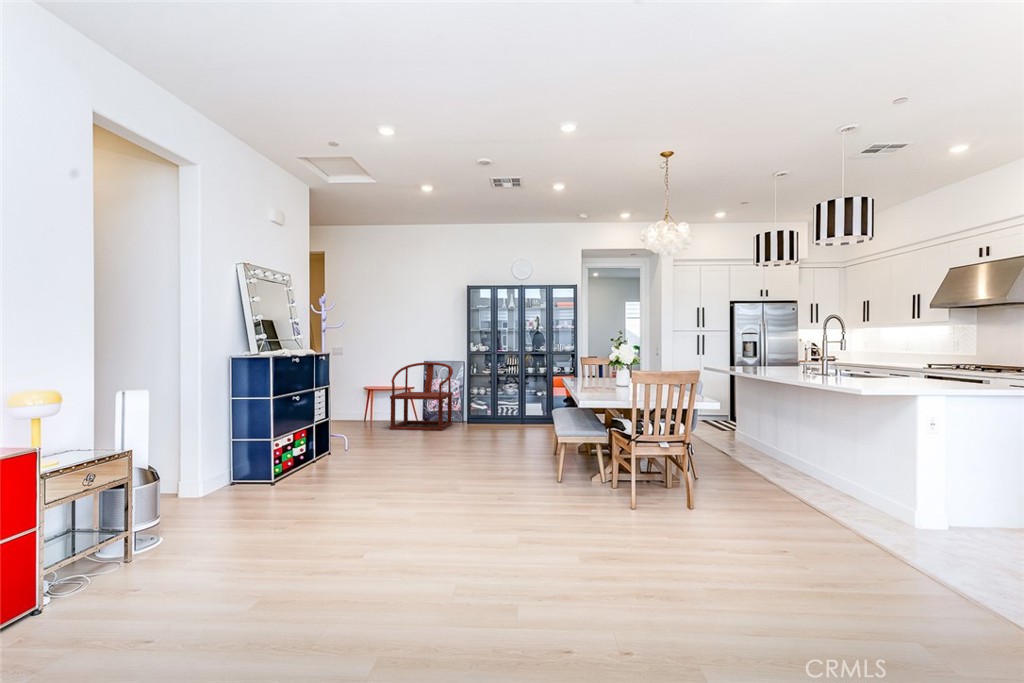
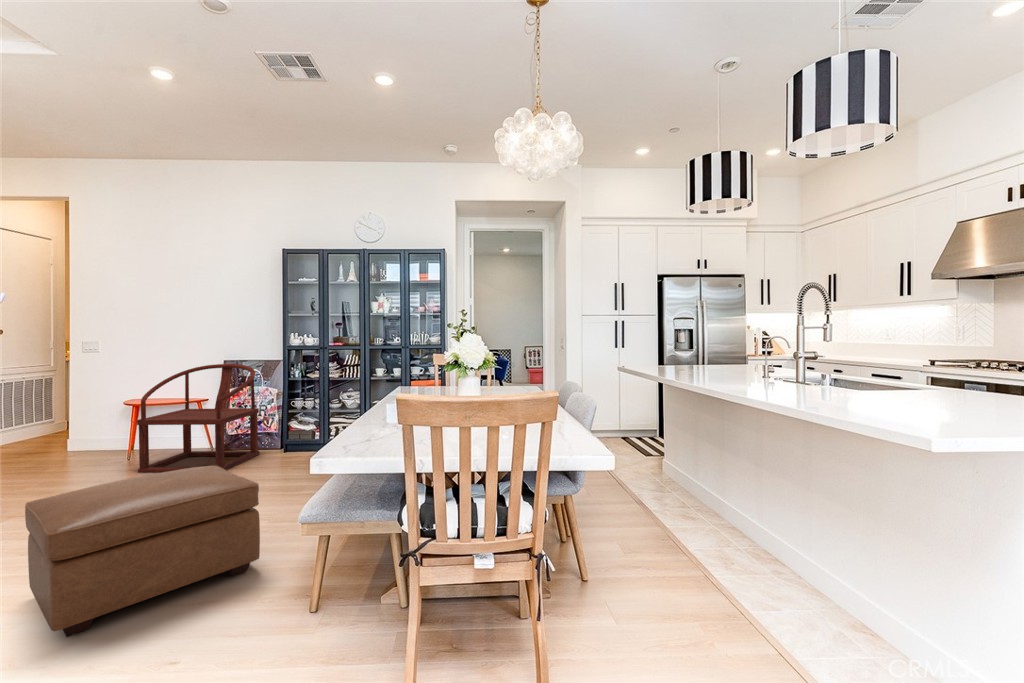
ottoman: none [426,411,526,476] -> present [25,466,260,637]

